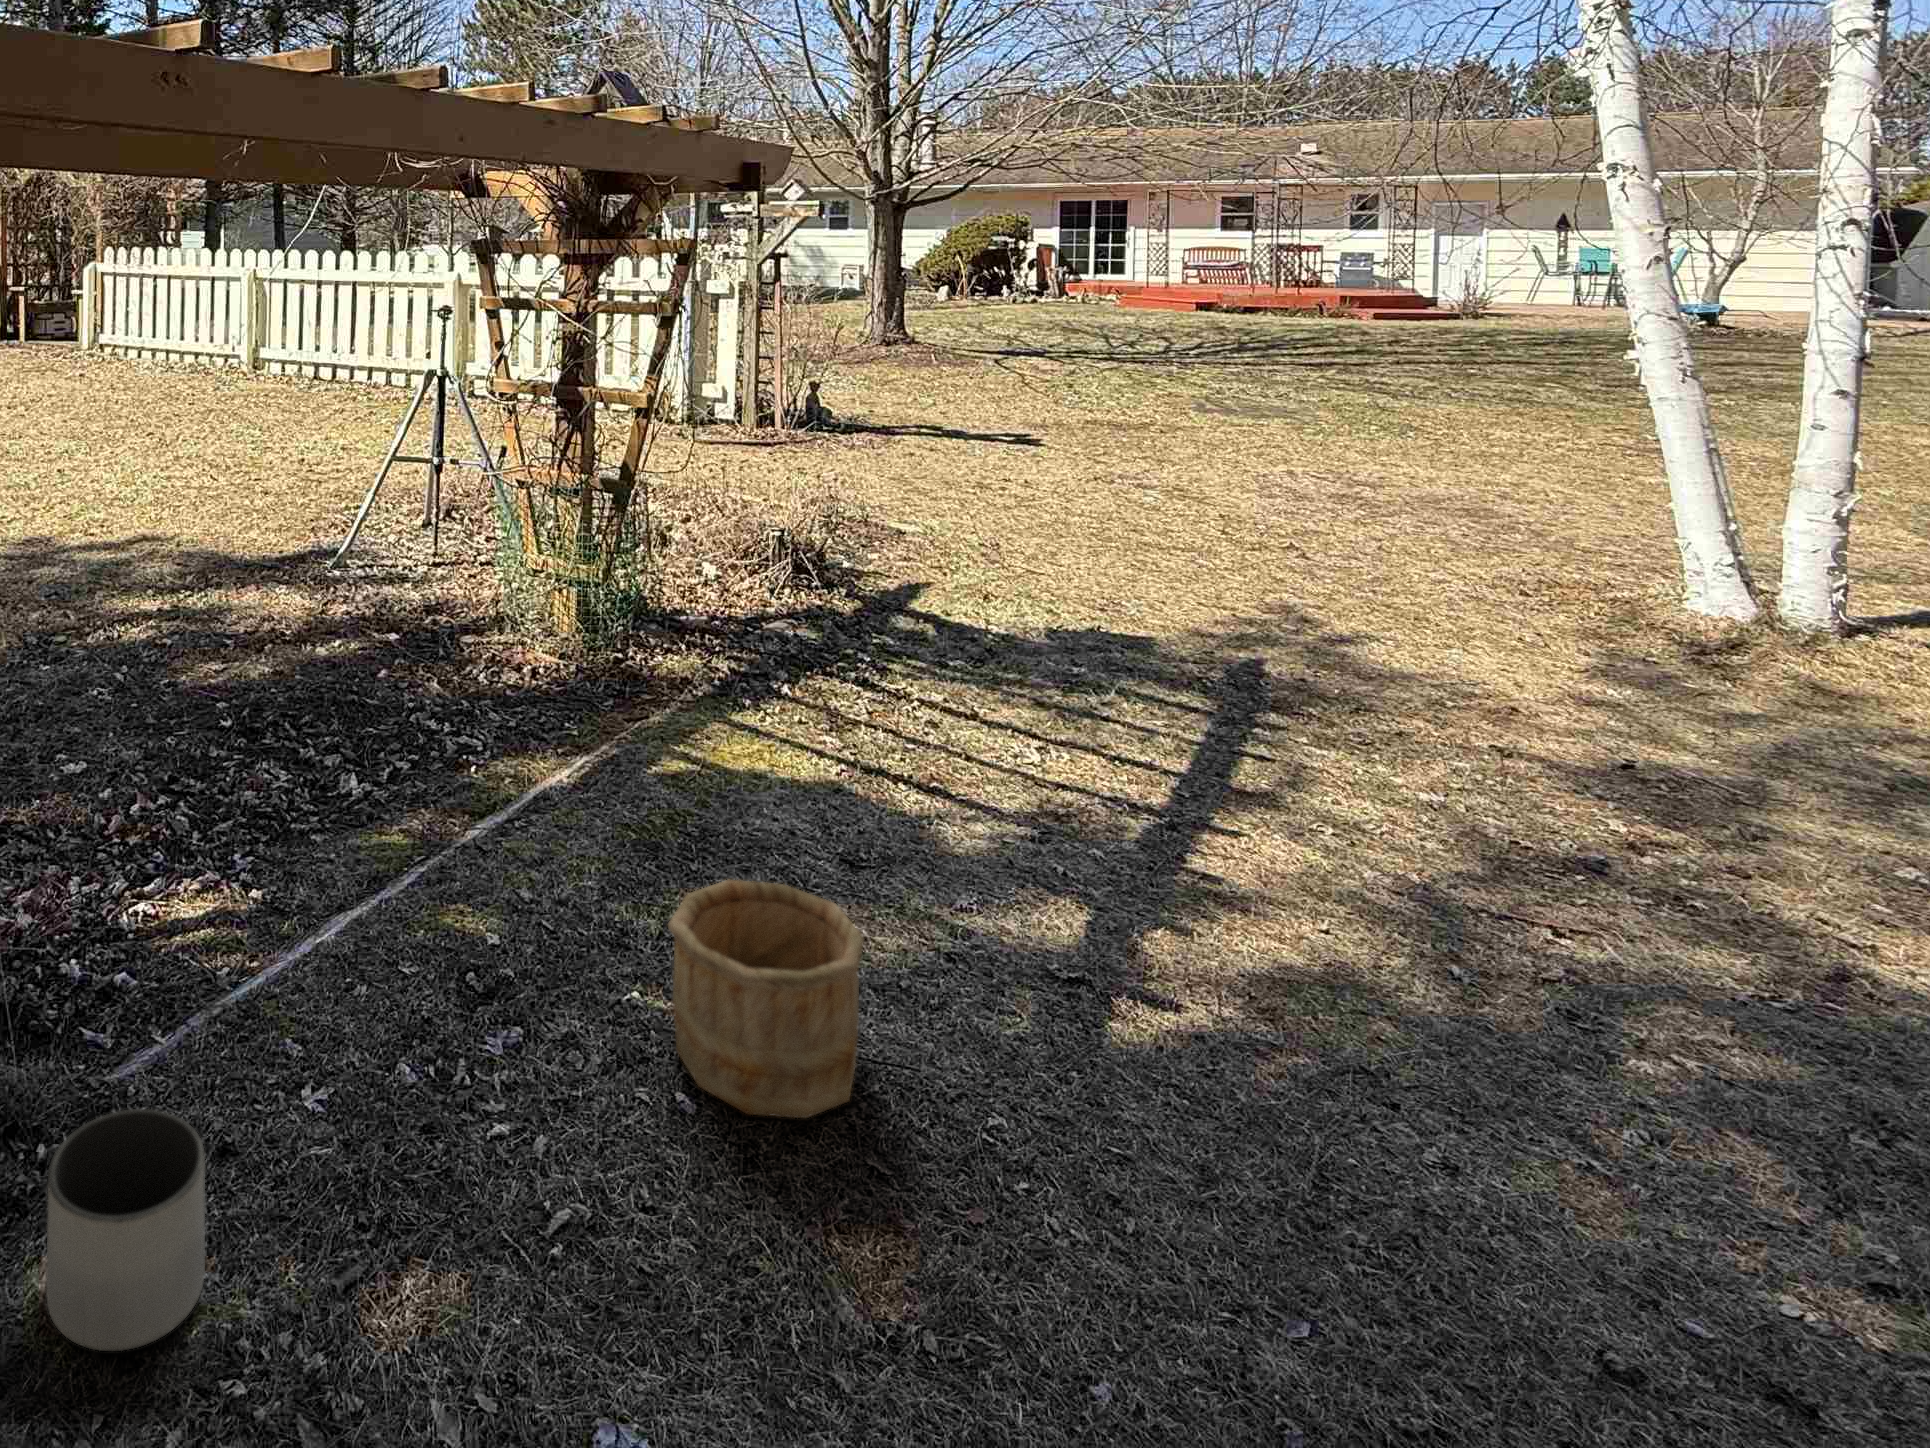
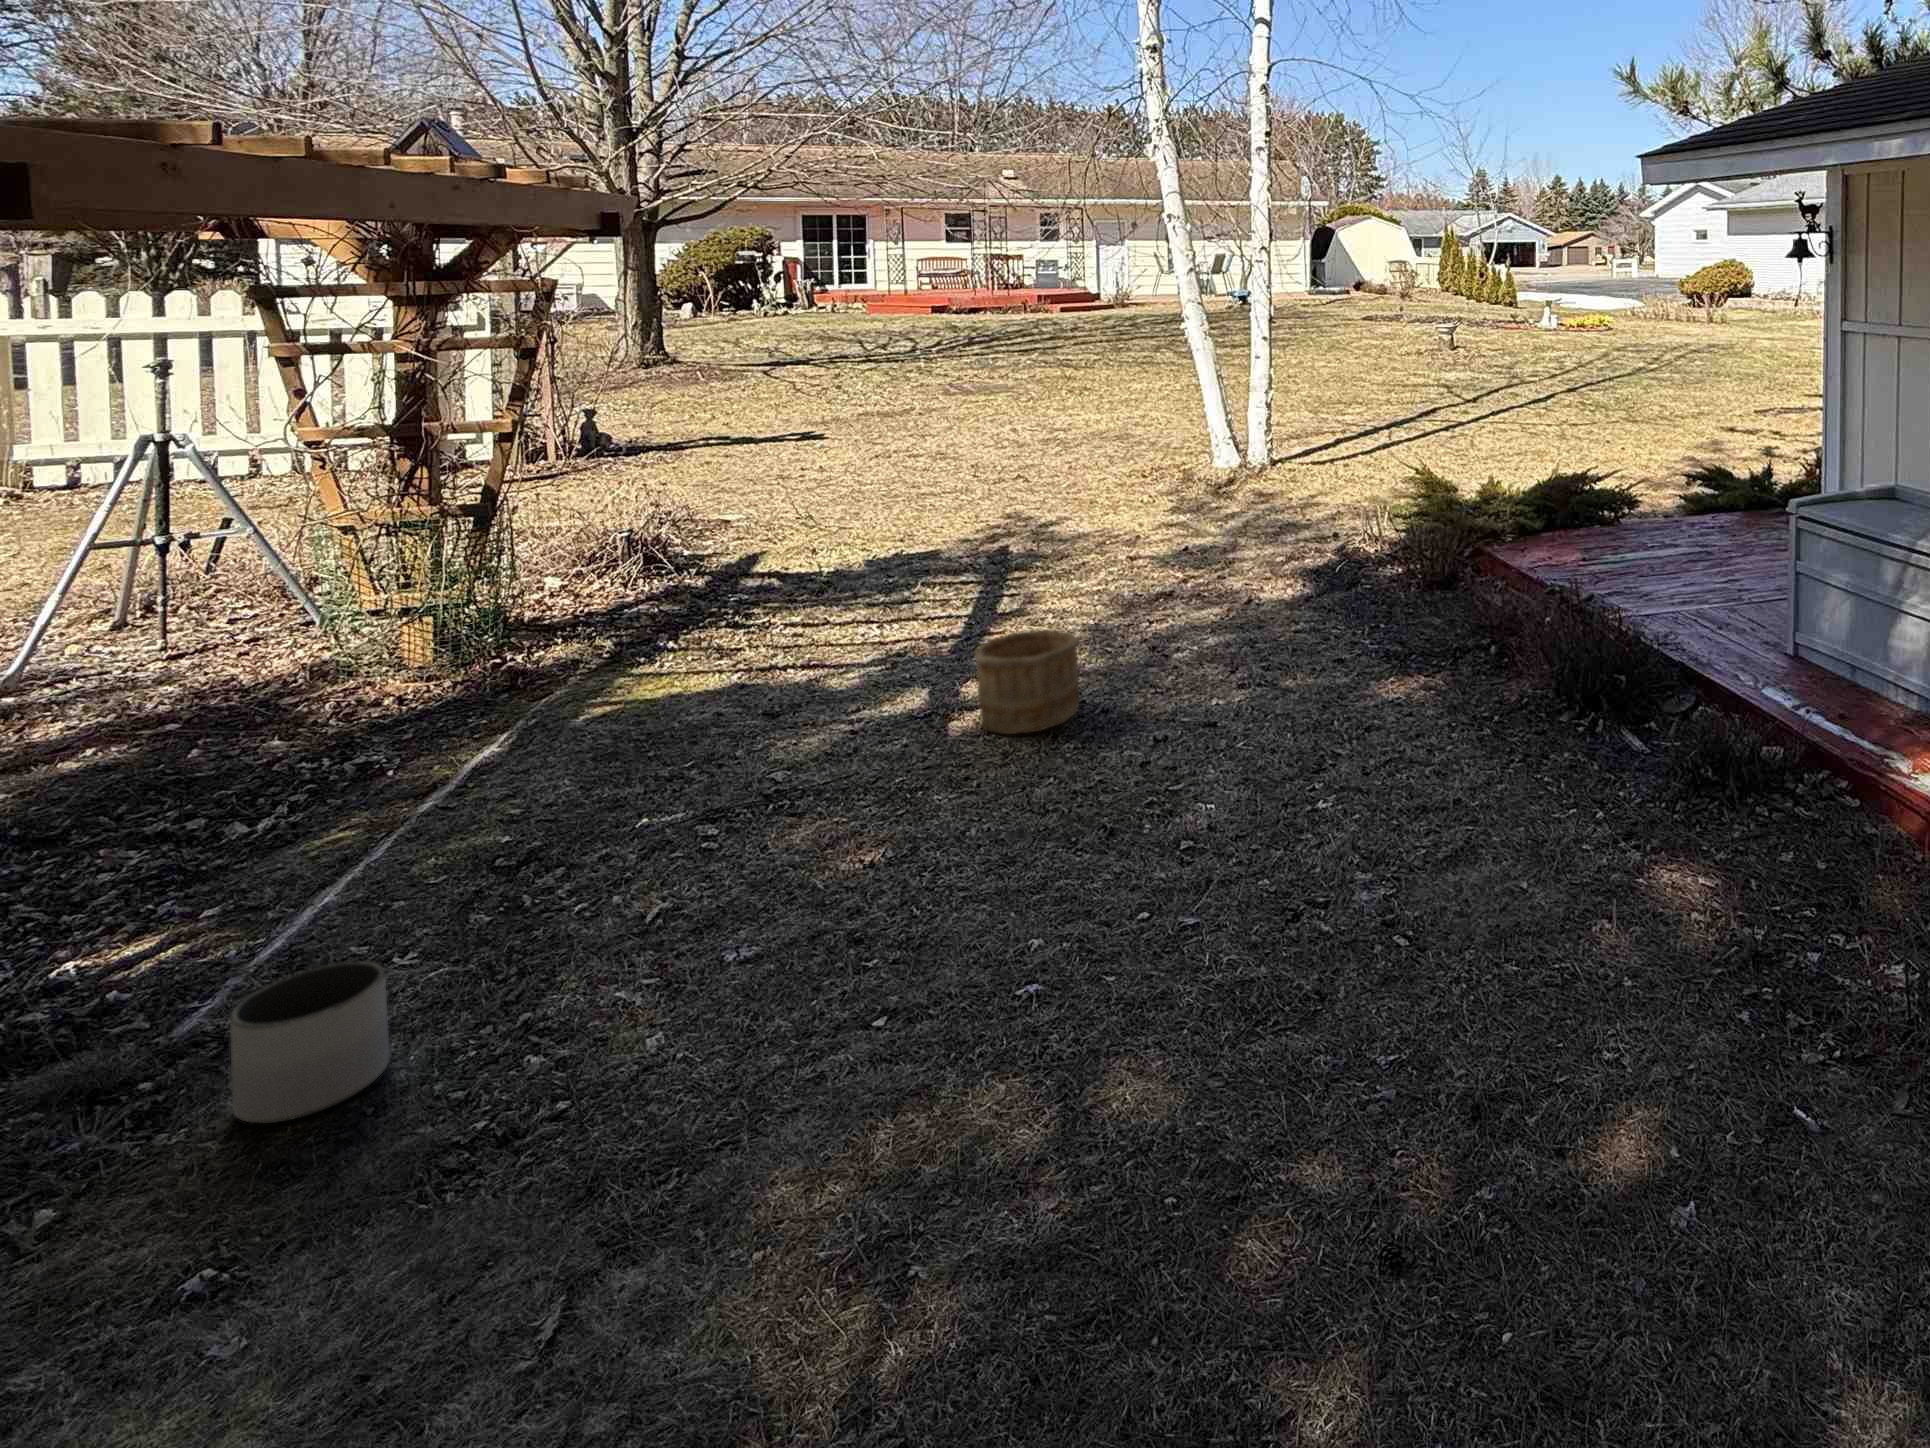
wooden bucket: present [668,880,864,1118] -> present [974,629,1079,734]

